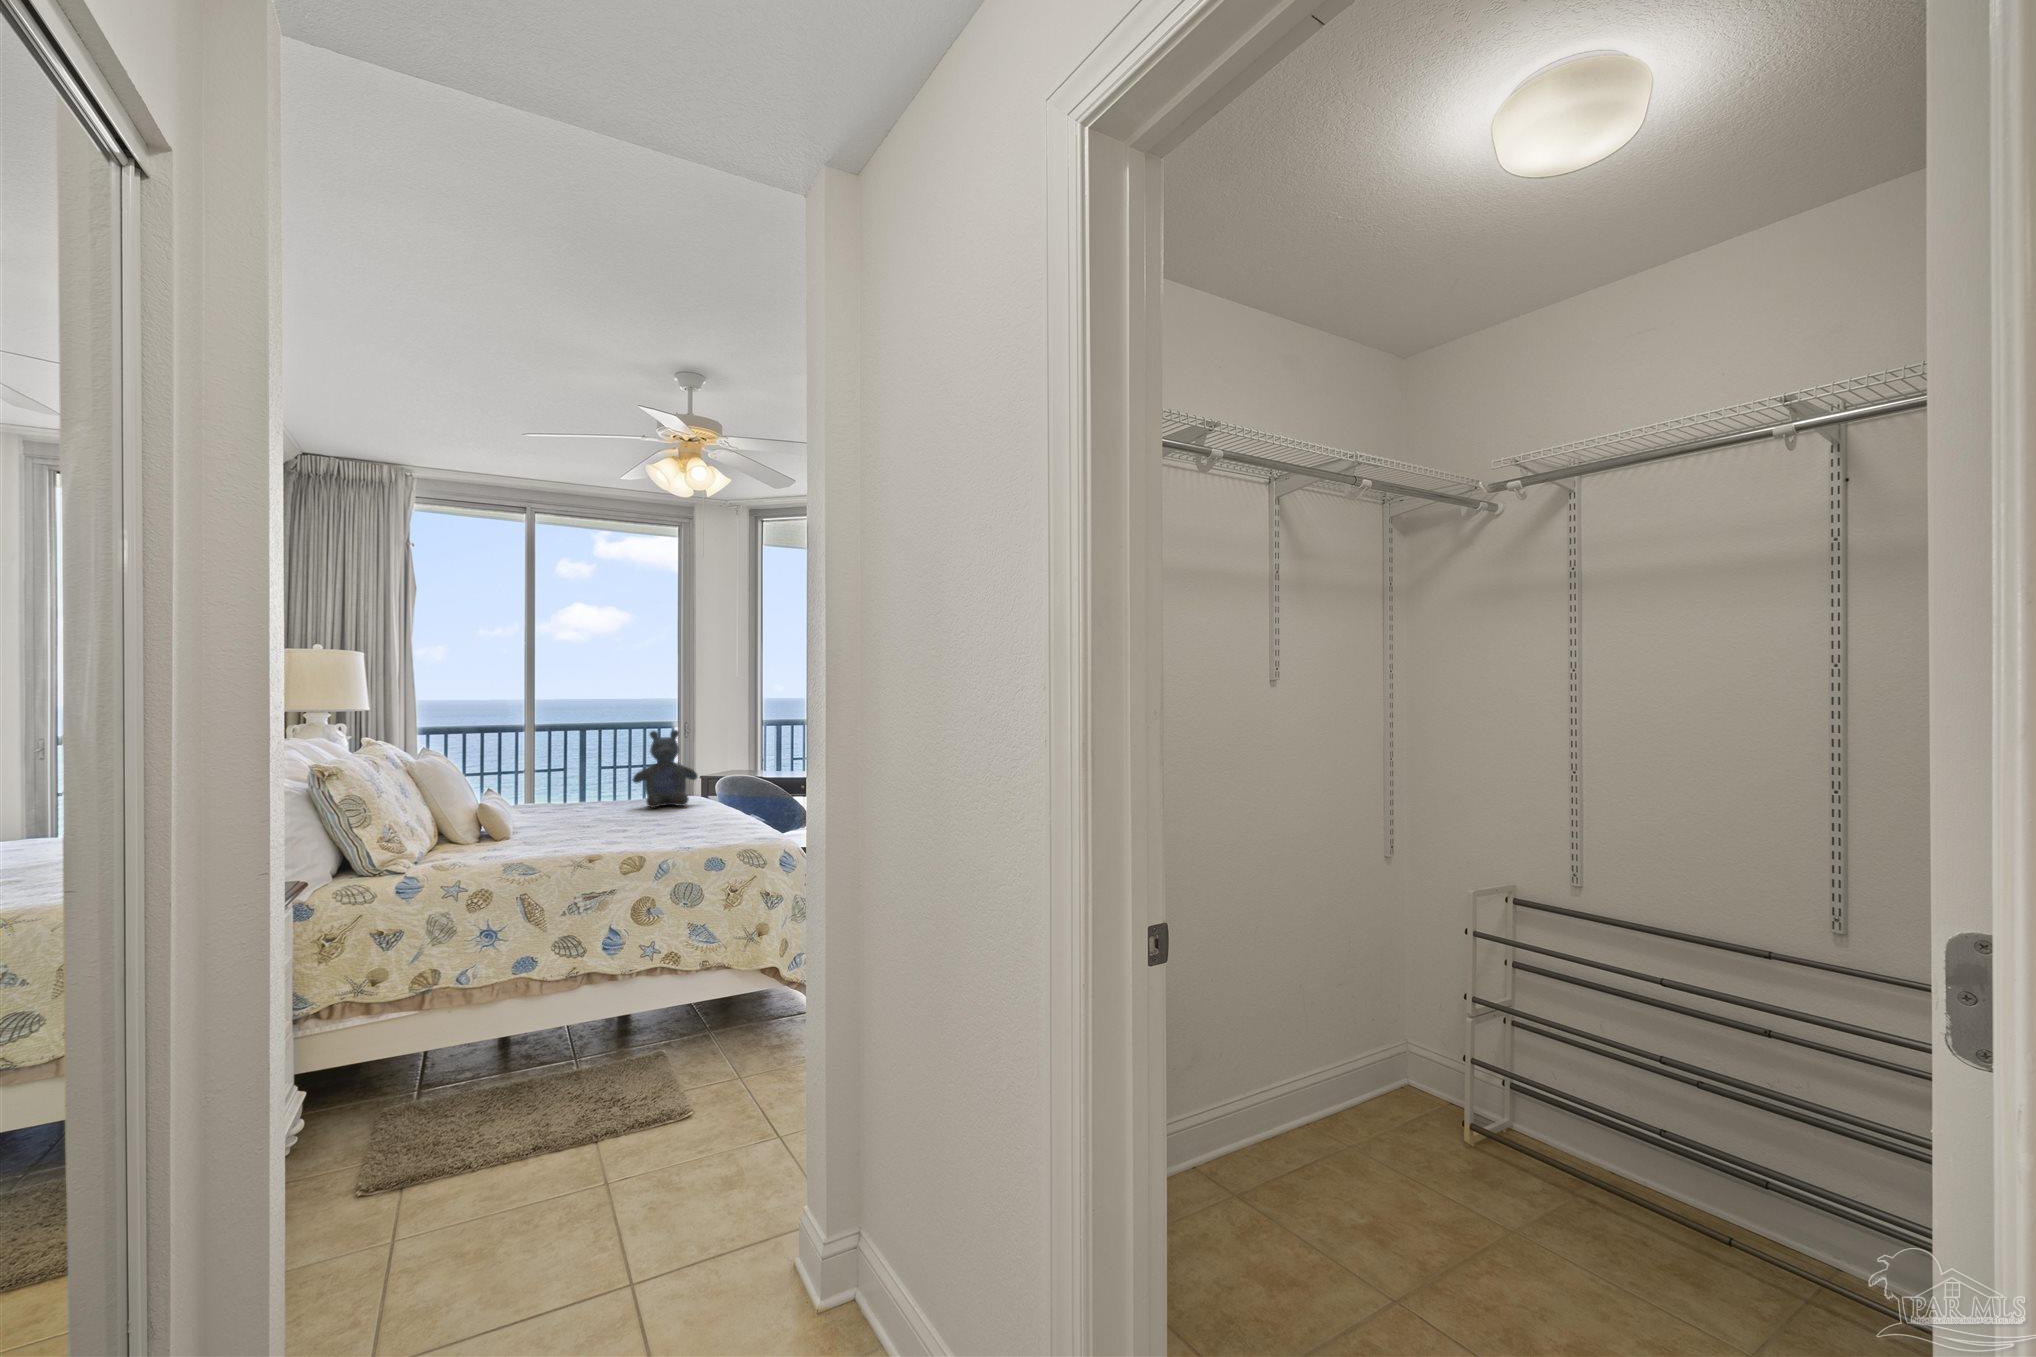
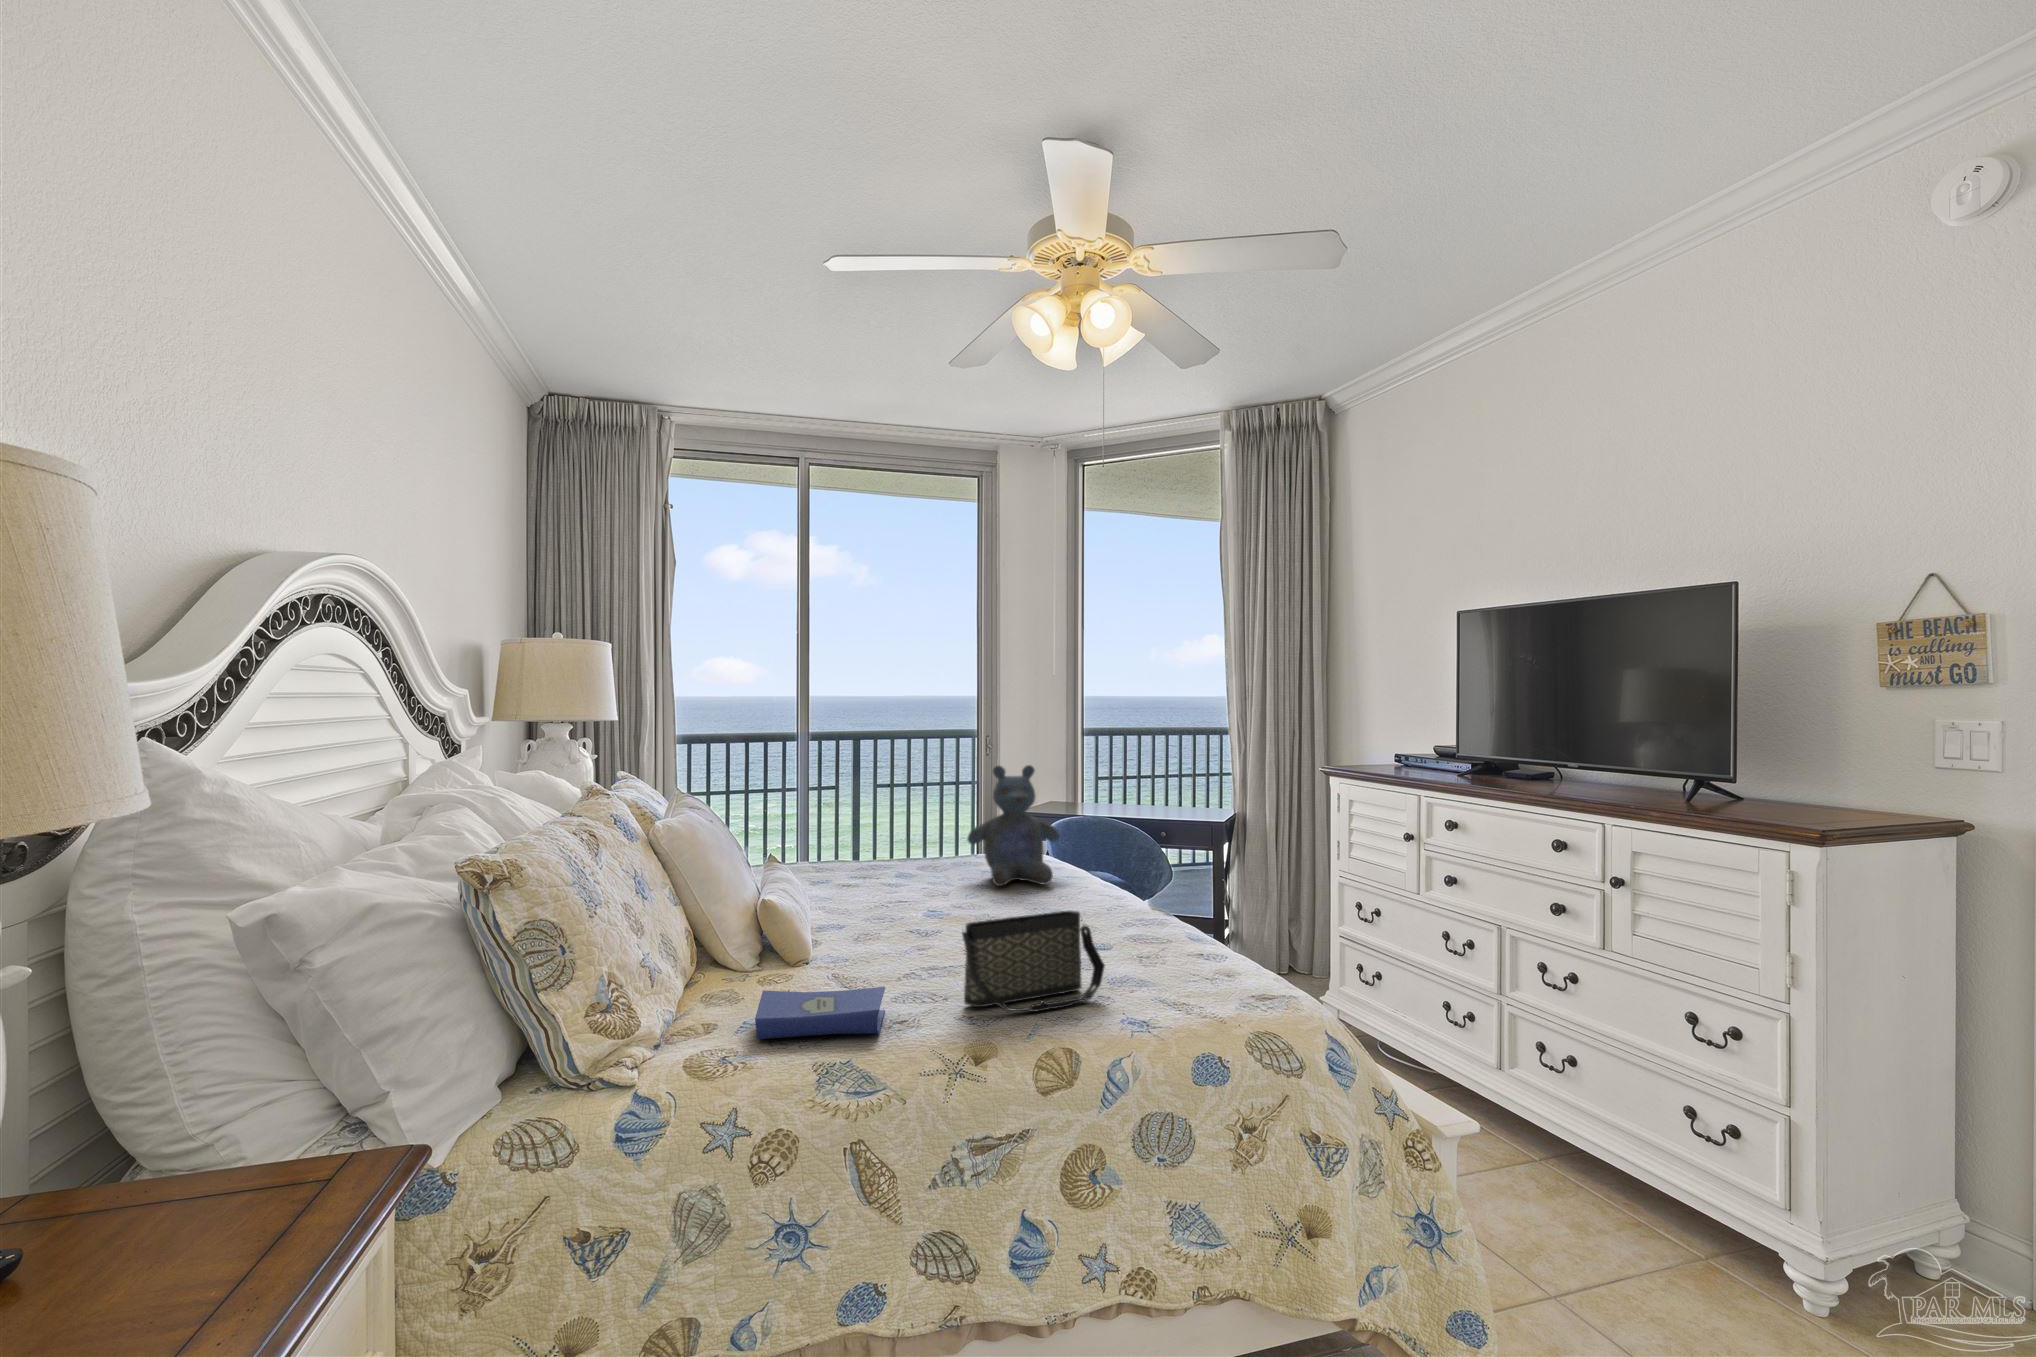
handbag: none [590,796,675,845] -> present [962,911,1105,1012]
hardcover book: none [470,836,547,859] -> present [755,987,885,1039]

